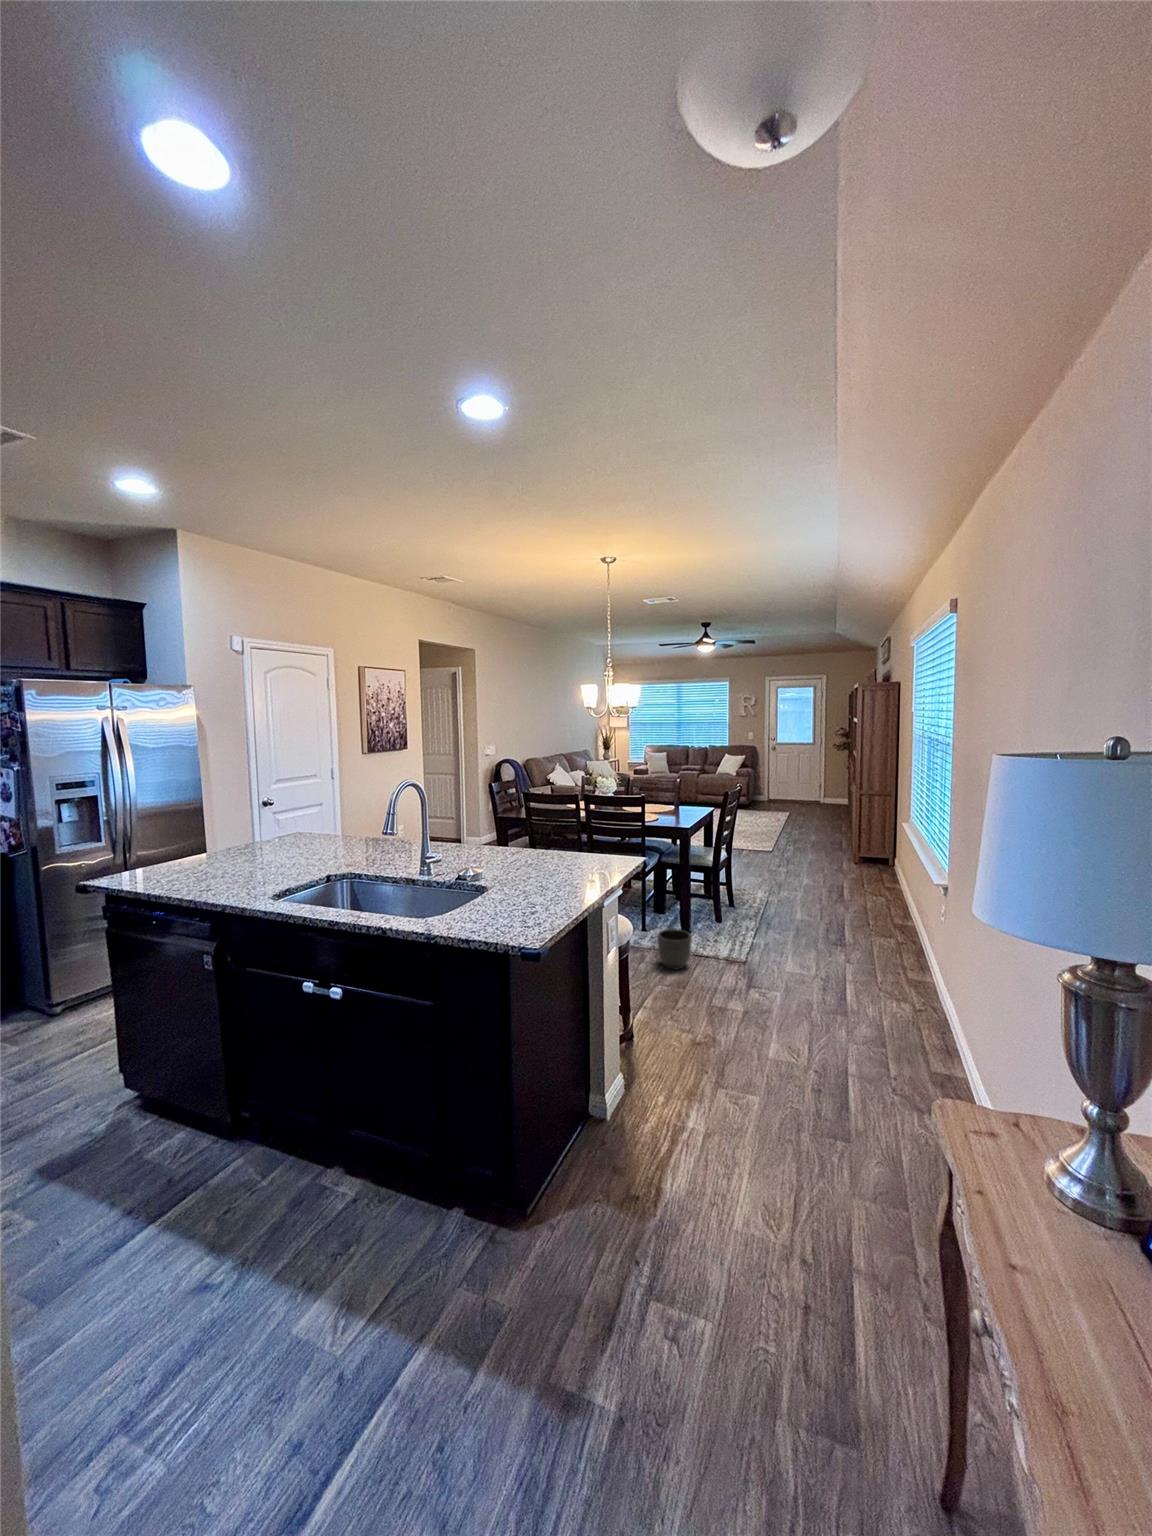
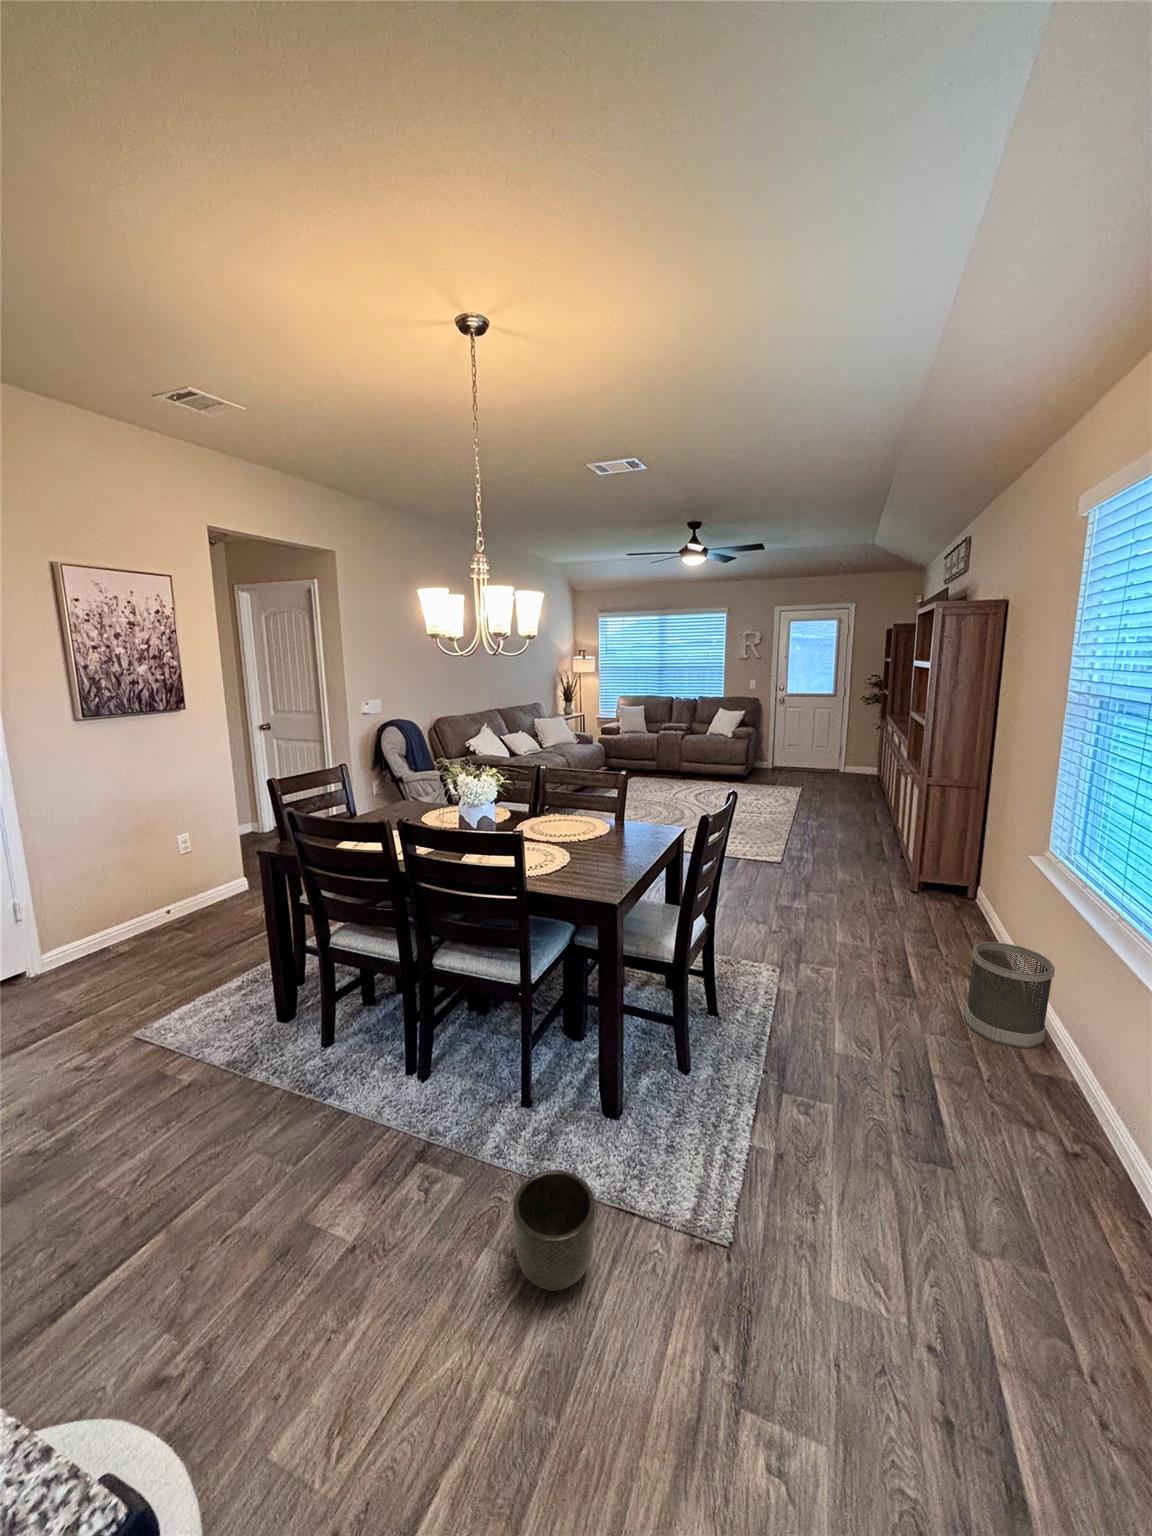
wastebasket: none [868,867,908,917] -> present [964,942,1055,1048]

